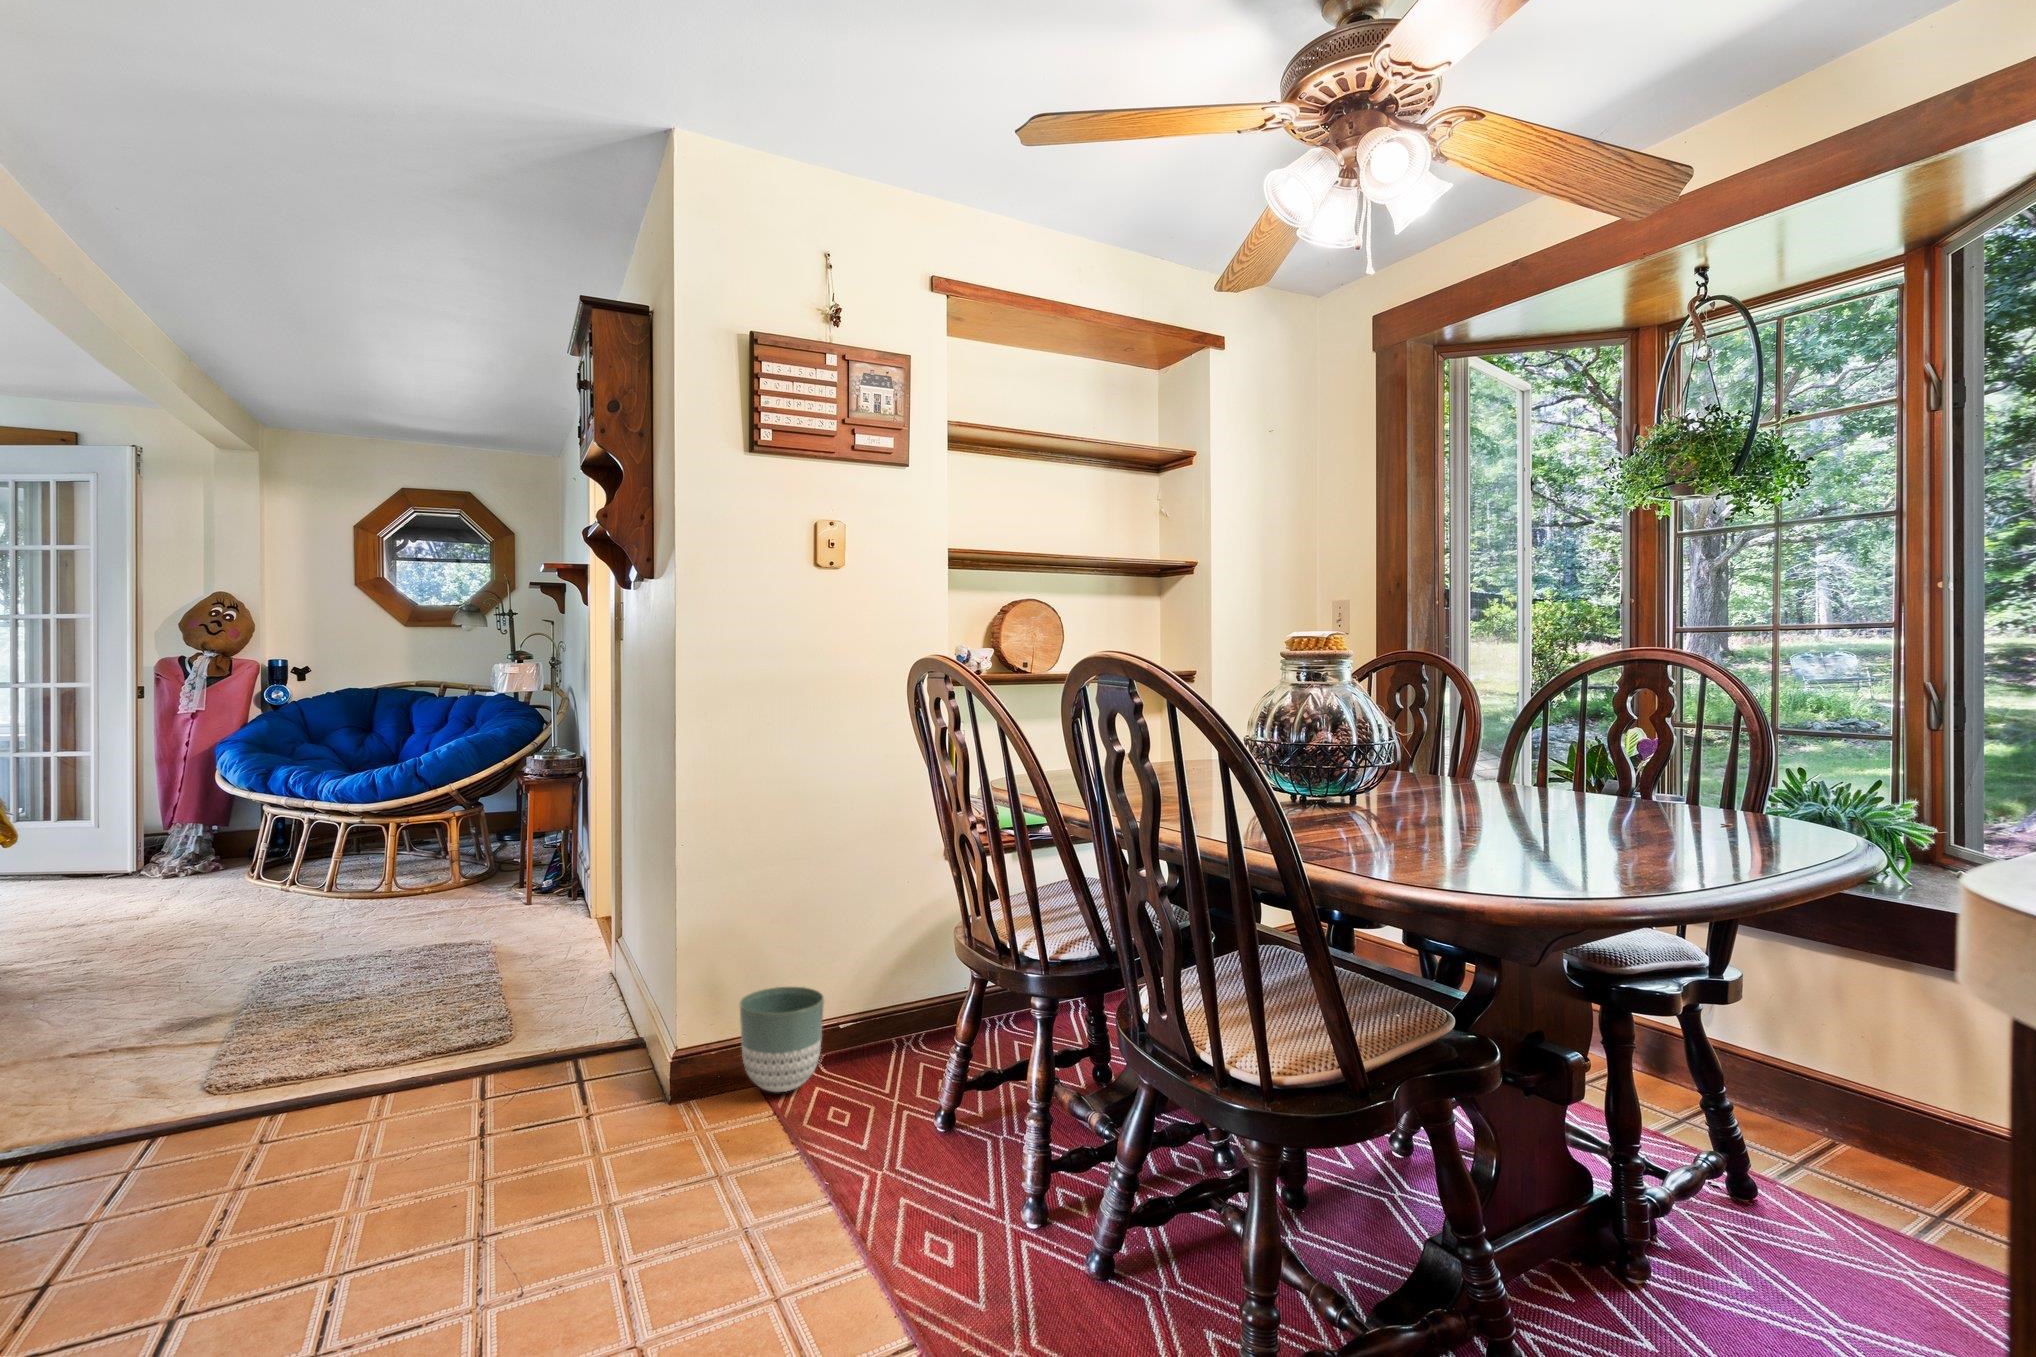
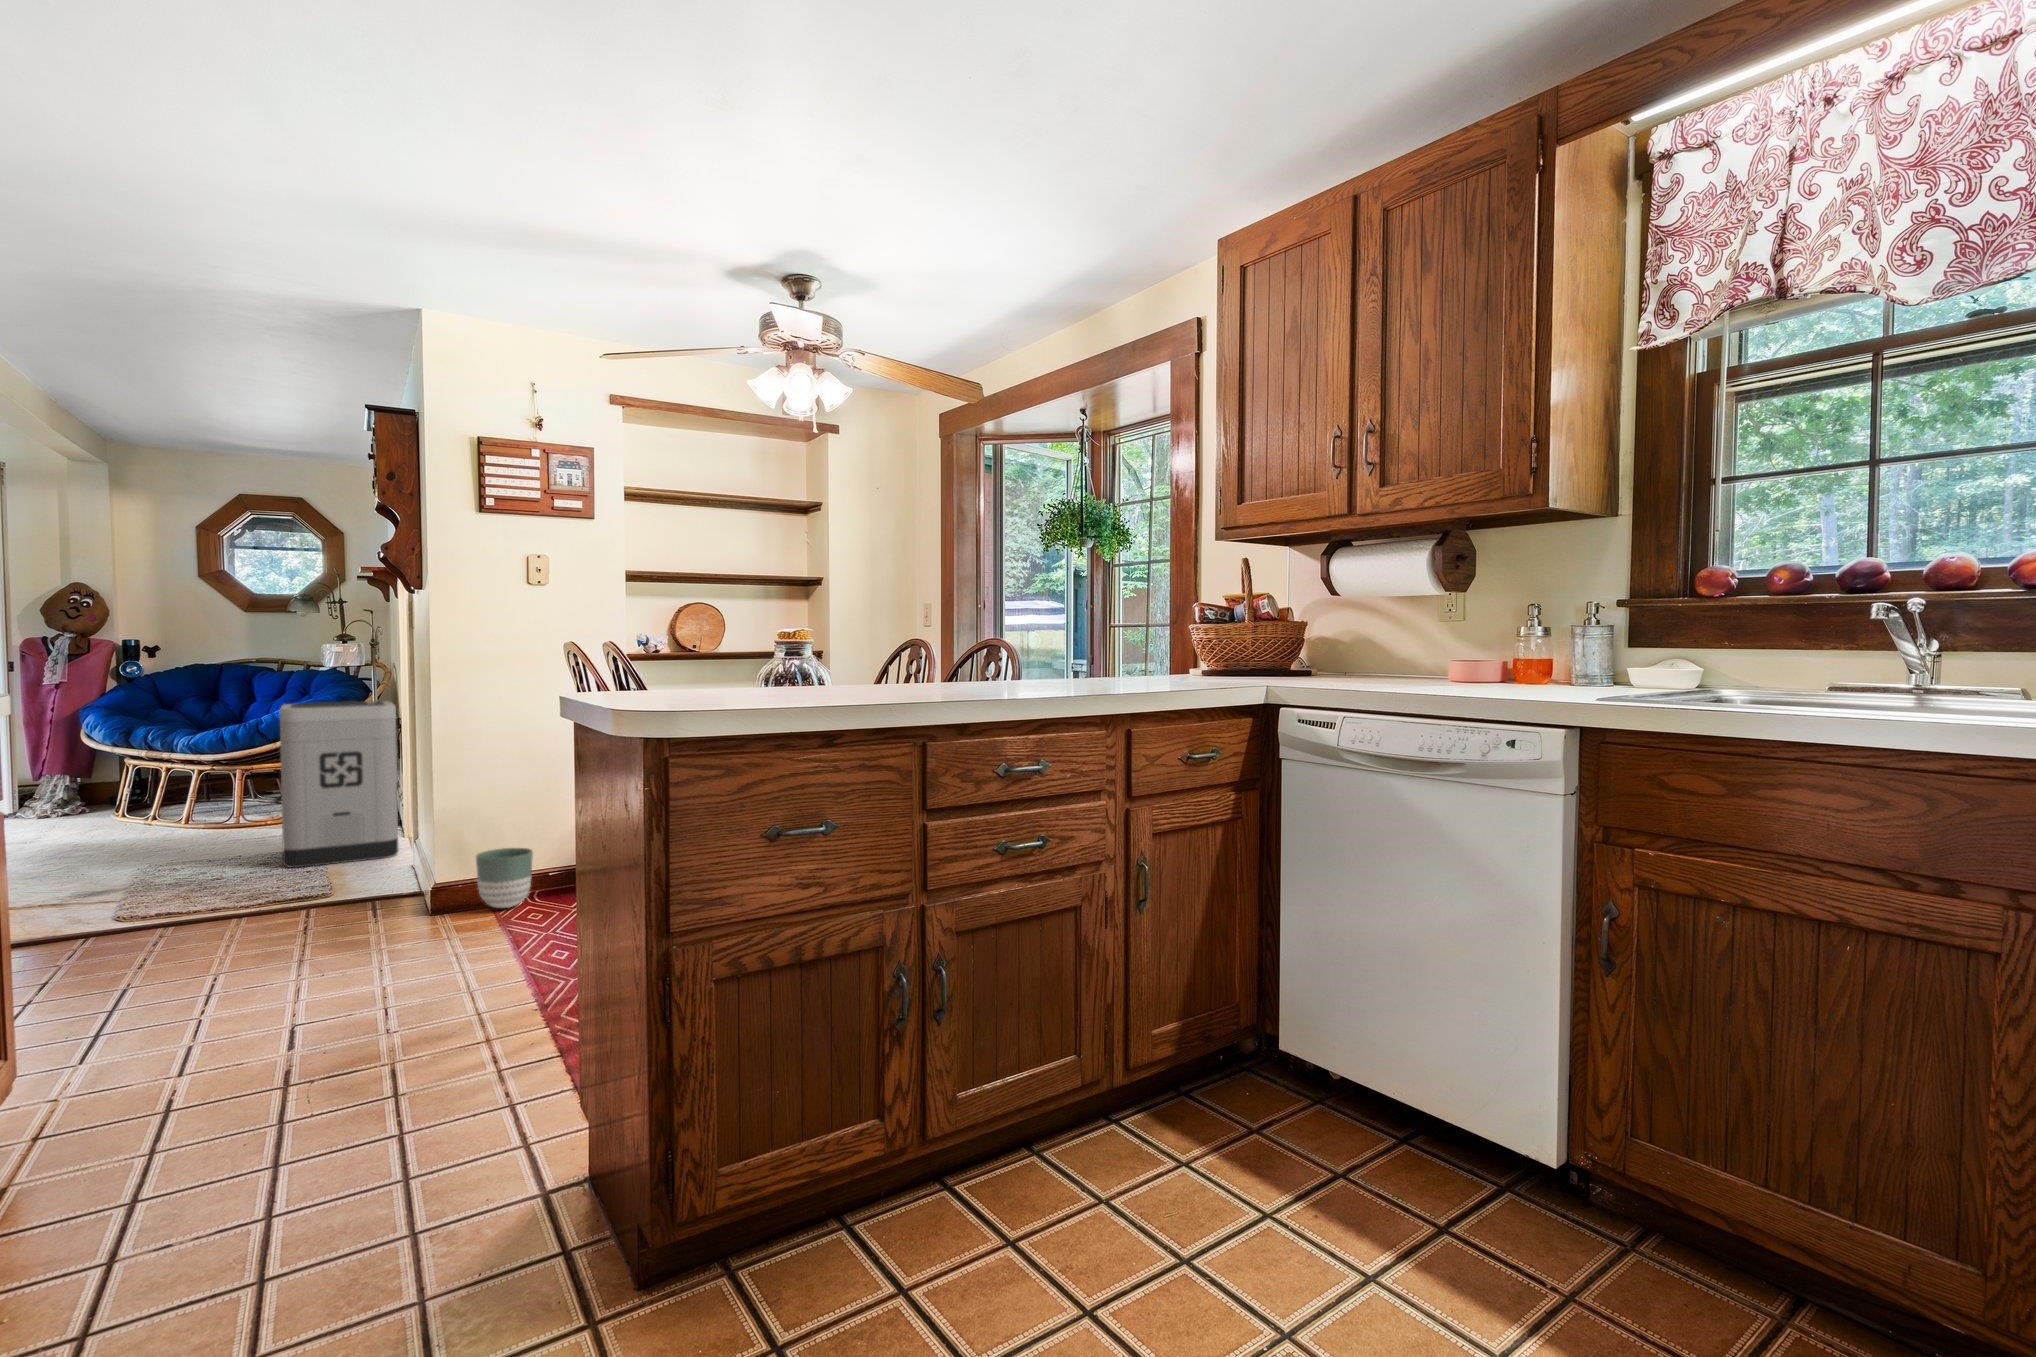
trash can: none [445,741,595,979] -> present [280,701,398,868]

